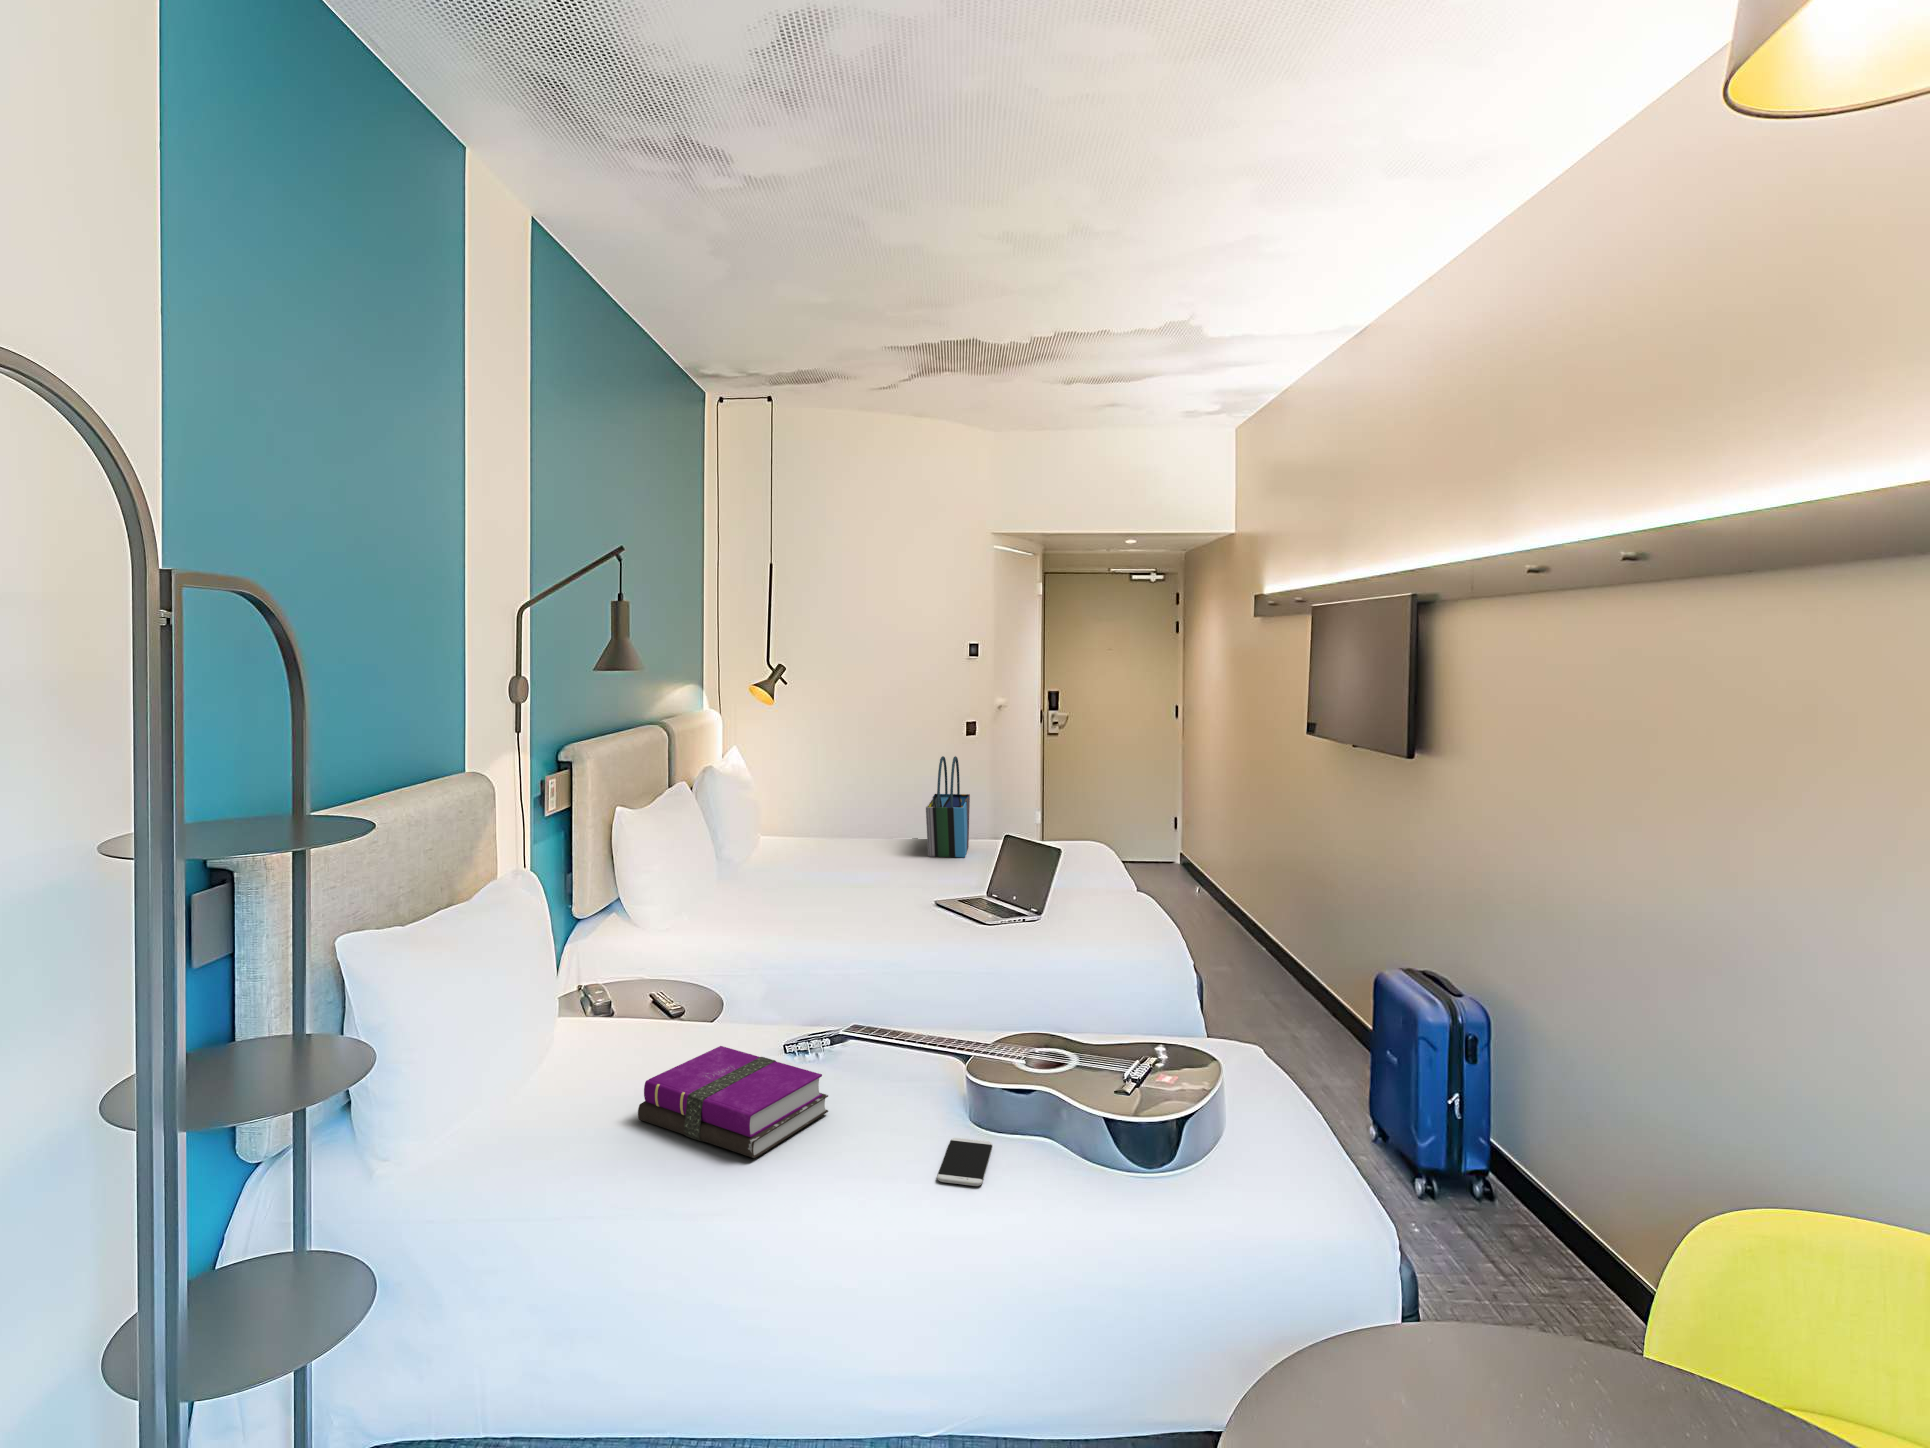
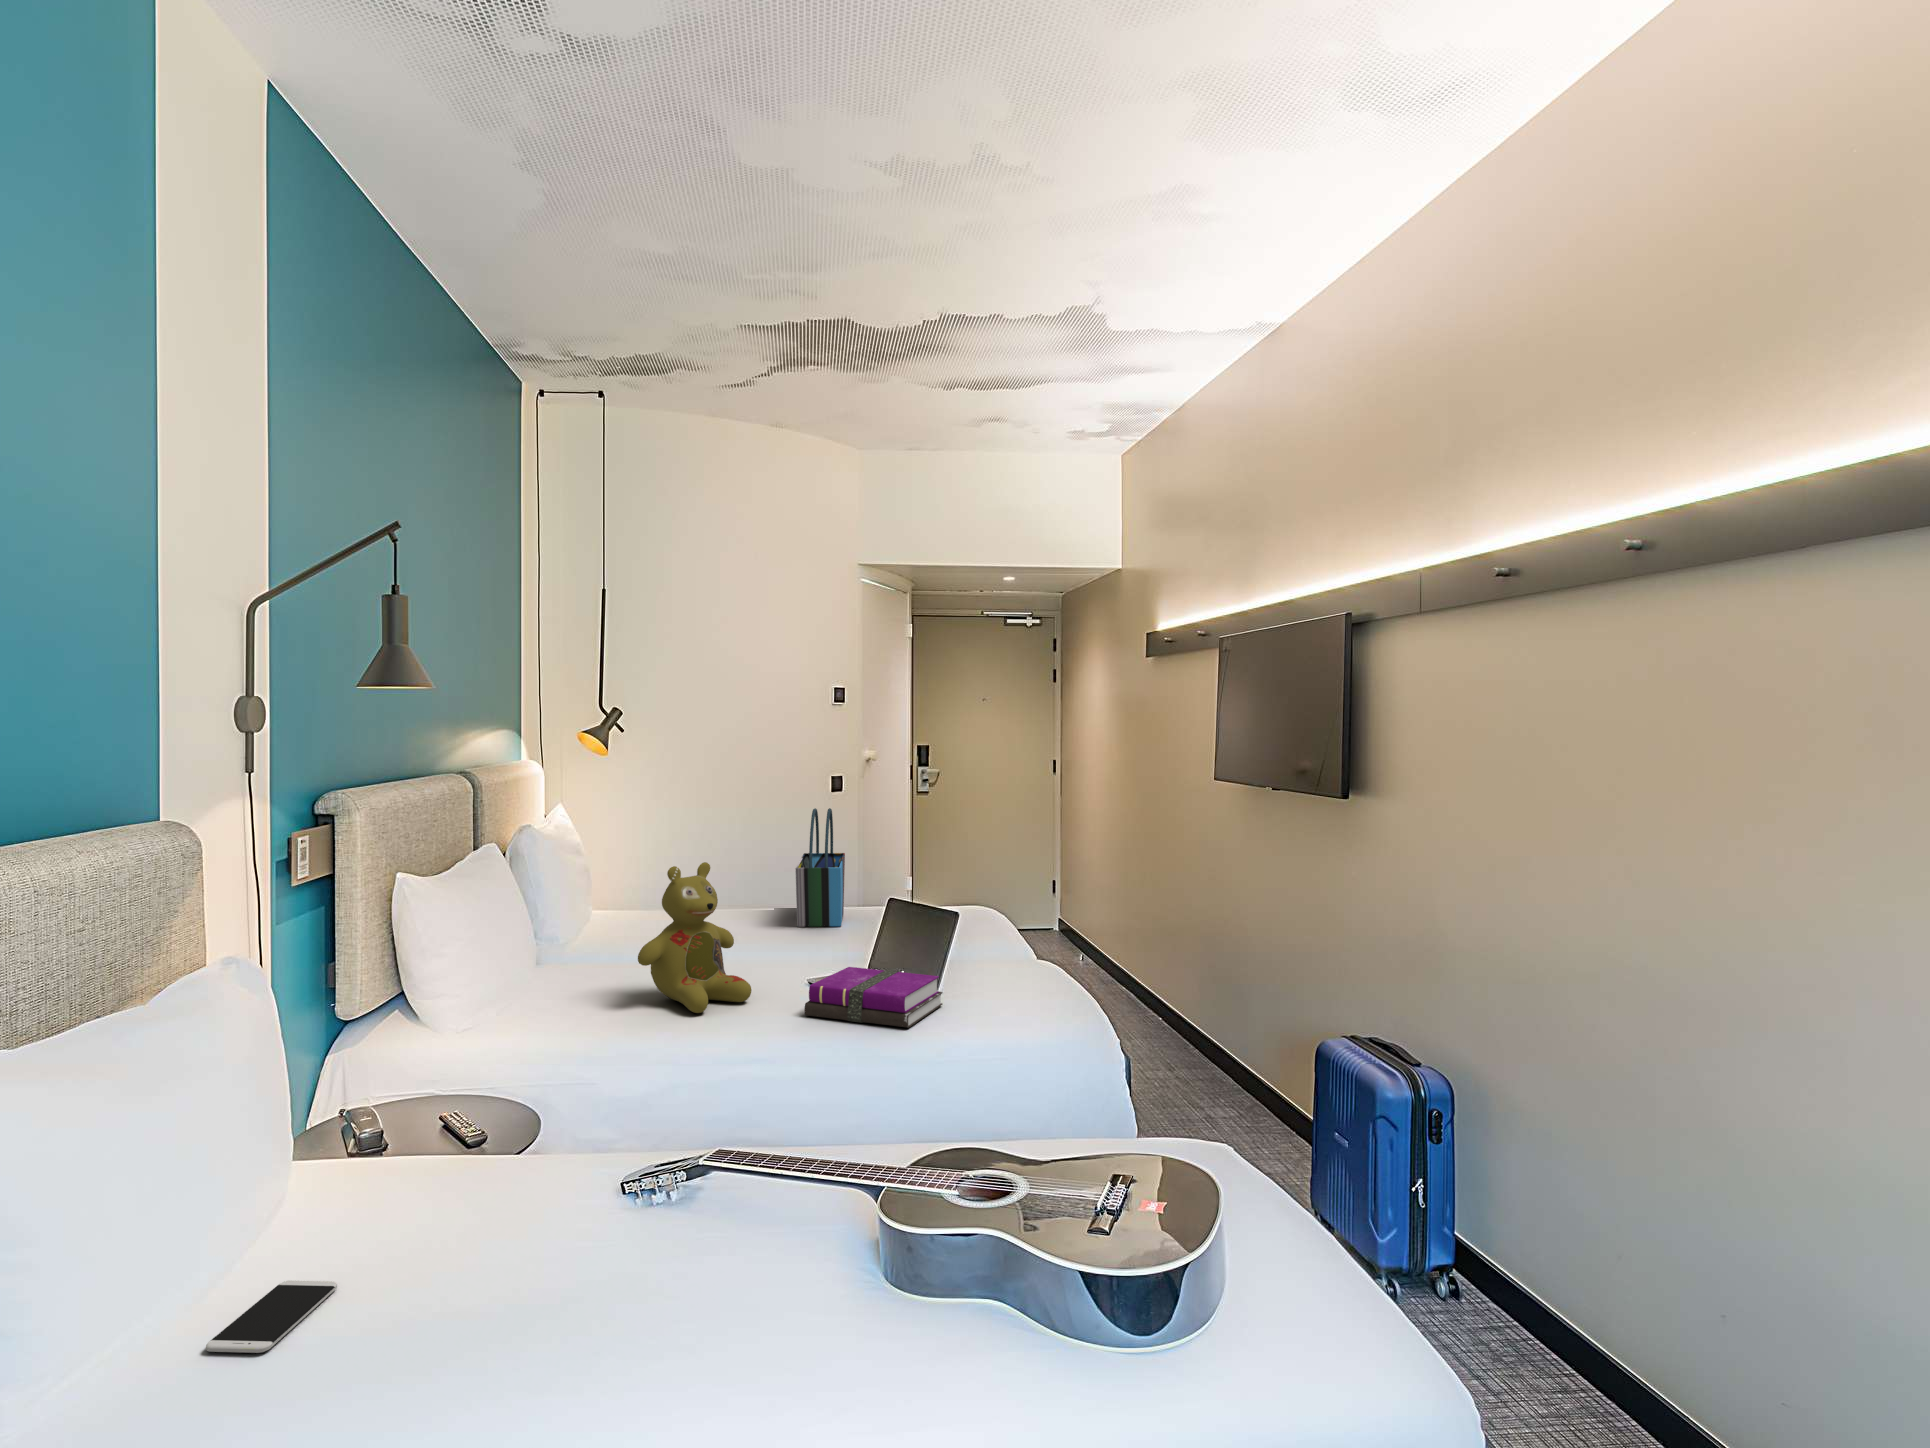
stuffed bear: none [796,804,885,924] -> present [638,862,751,1013]
notebook: present [638,1046,828,1158] -> present [805,967,943,1027]
smartphone: present [937,1138,993,1186] -> present [206,1281,337,1353]

